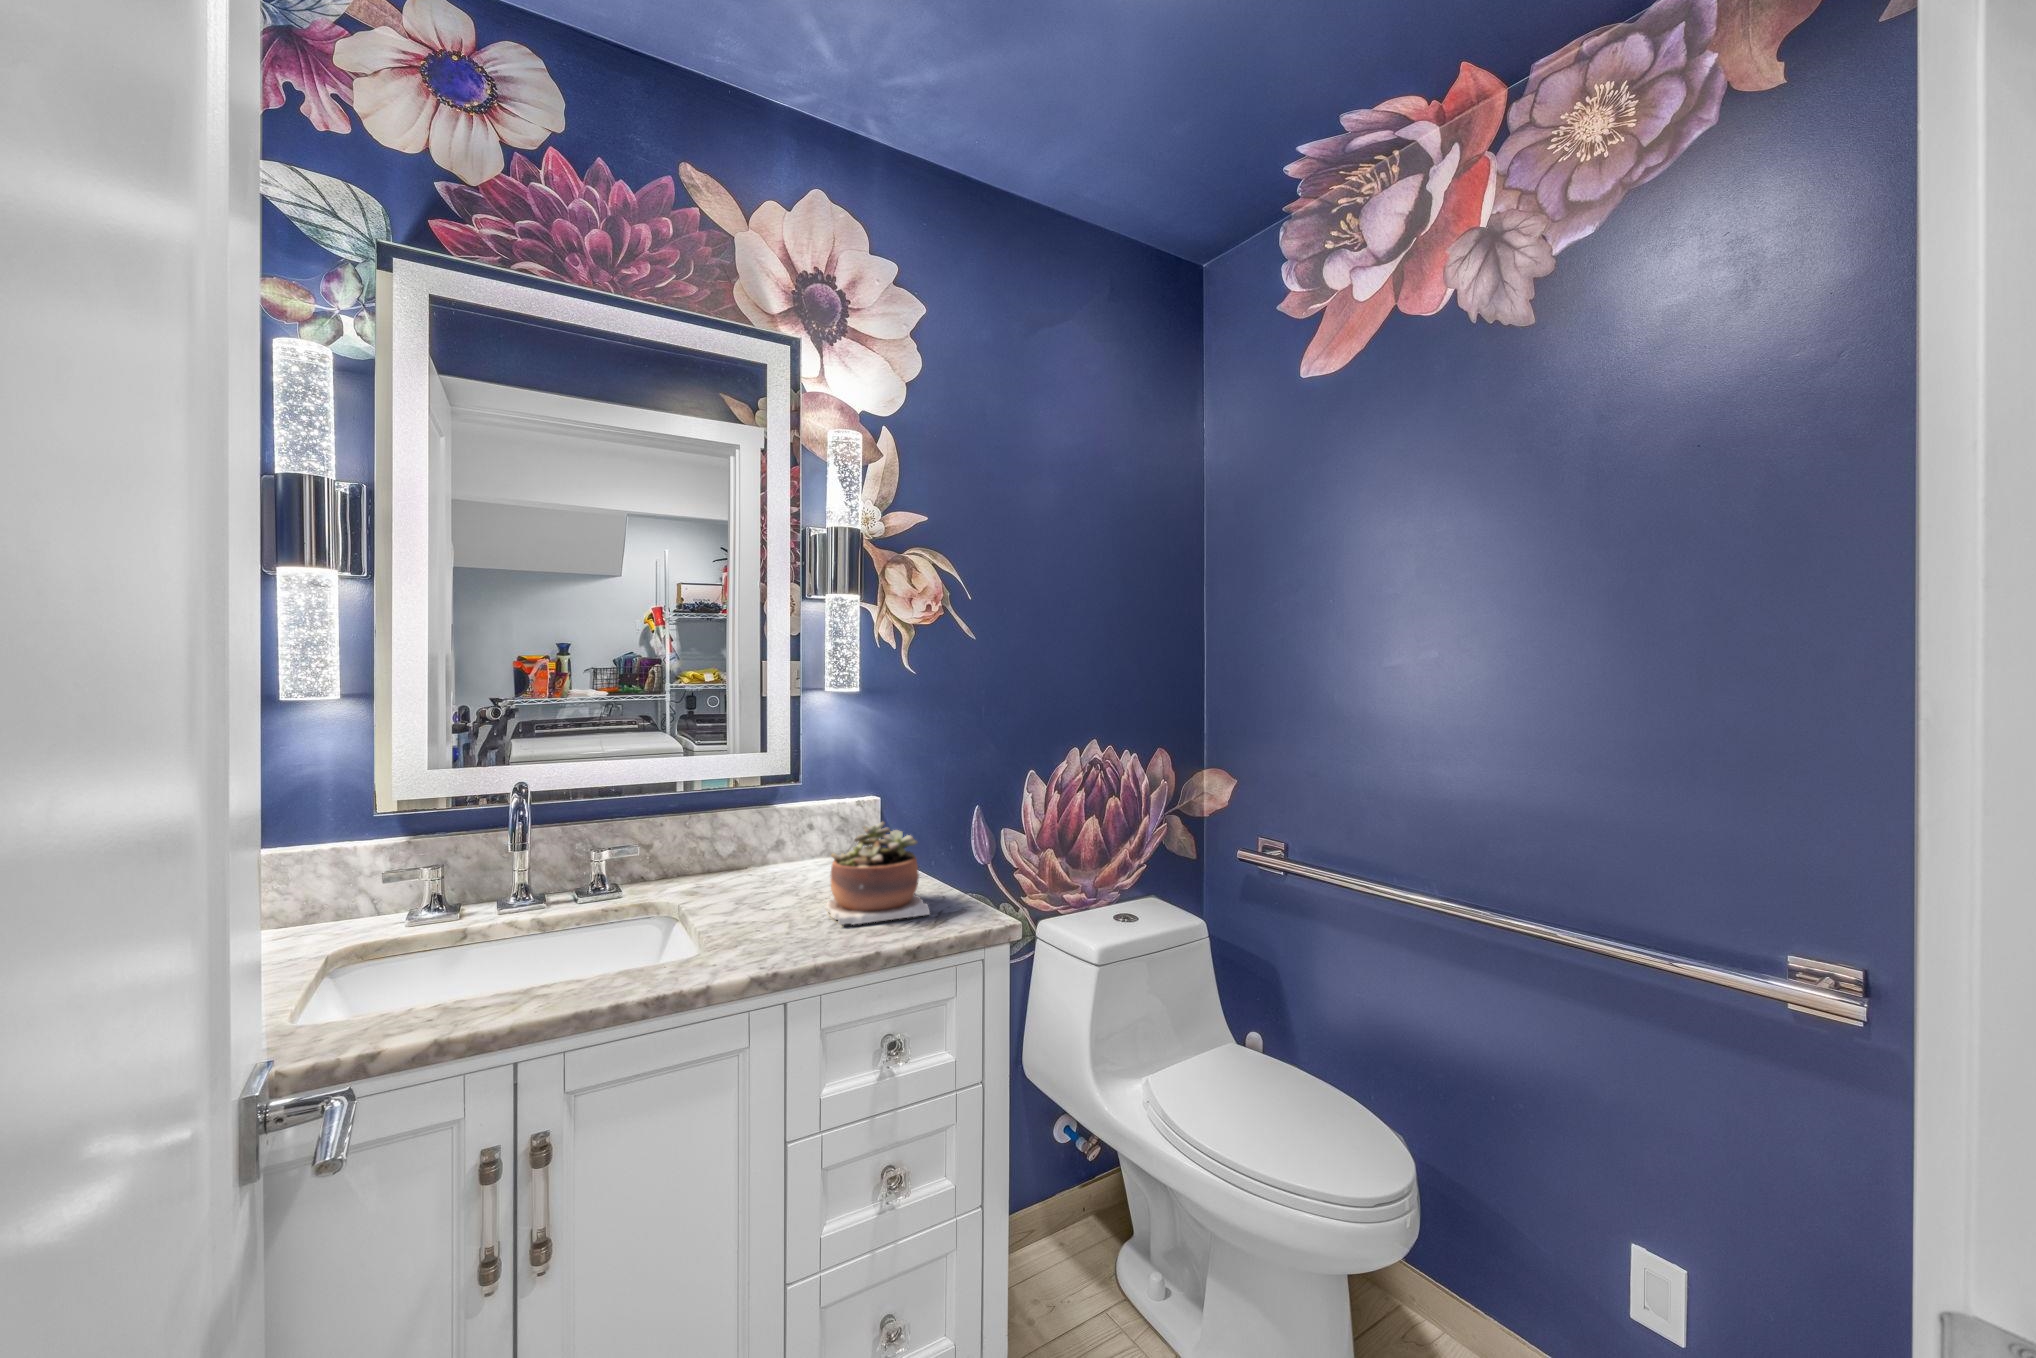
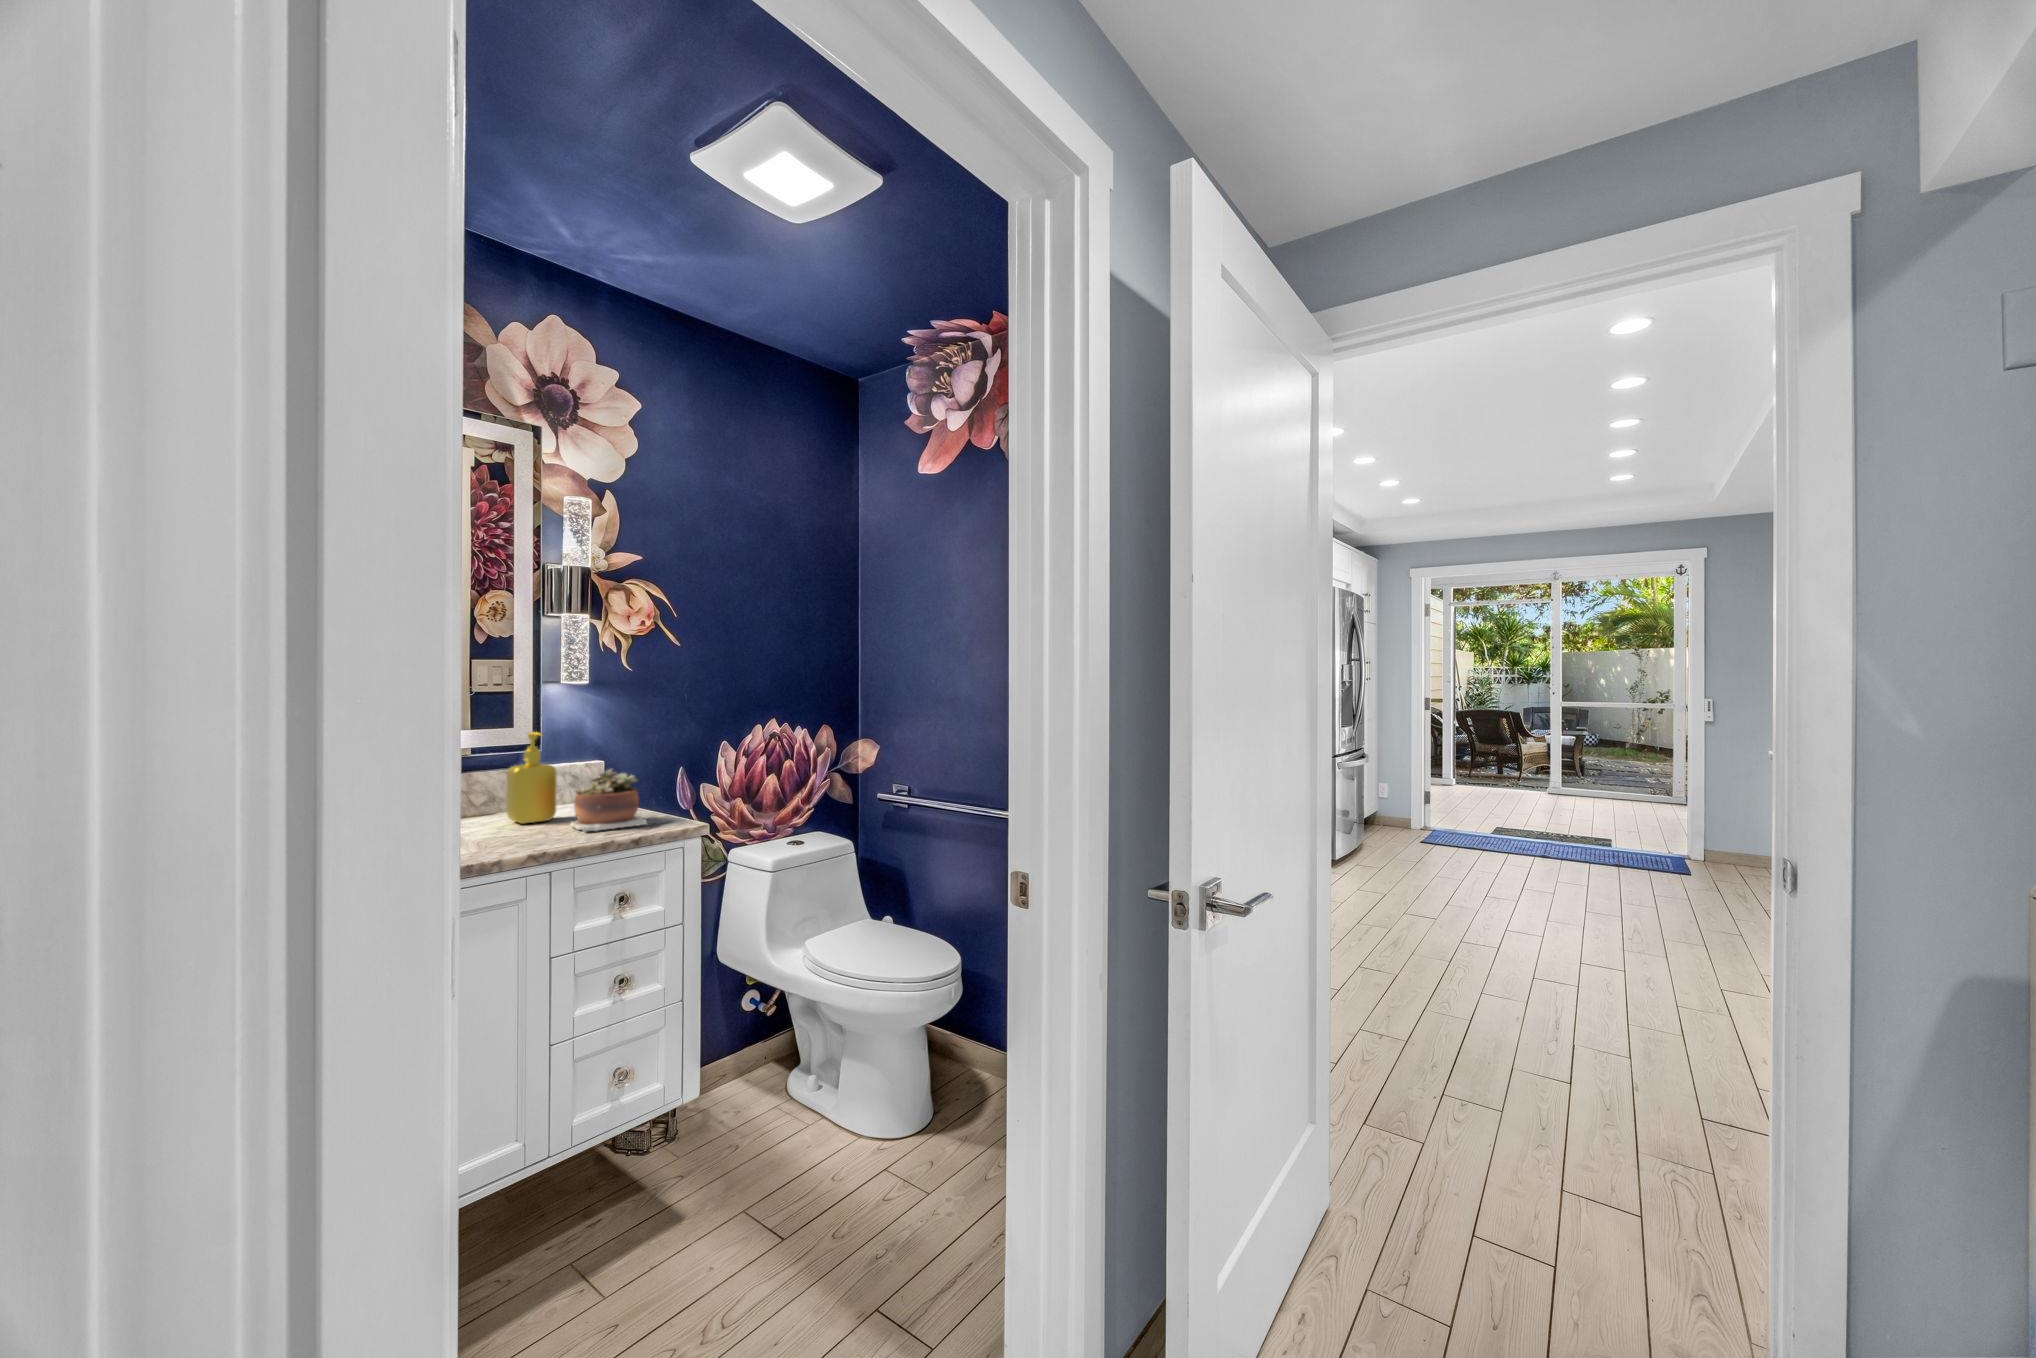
soap dispenser: none [750,763,812,896] -> present [506,732,557,824]

